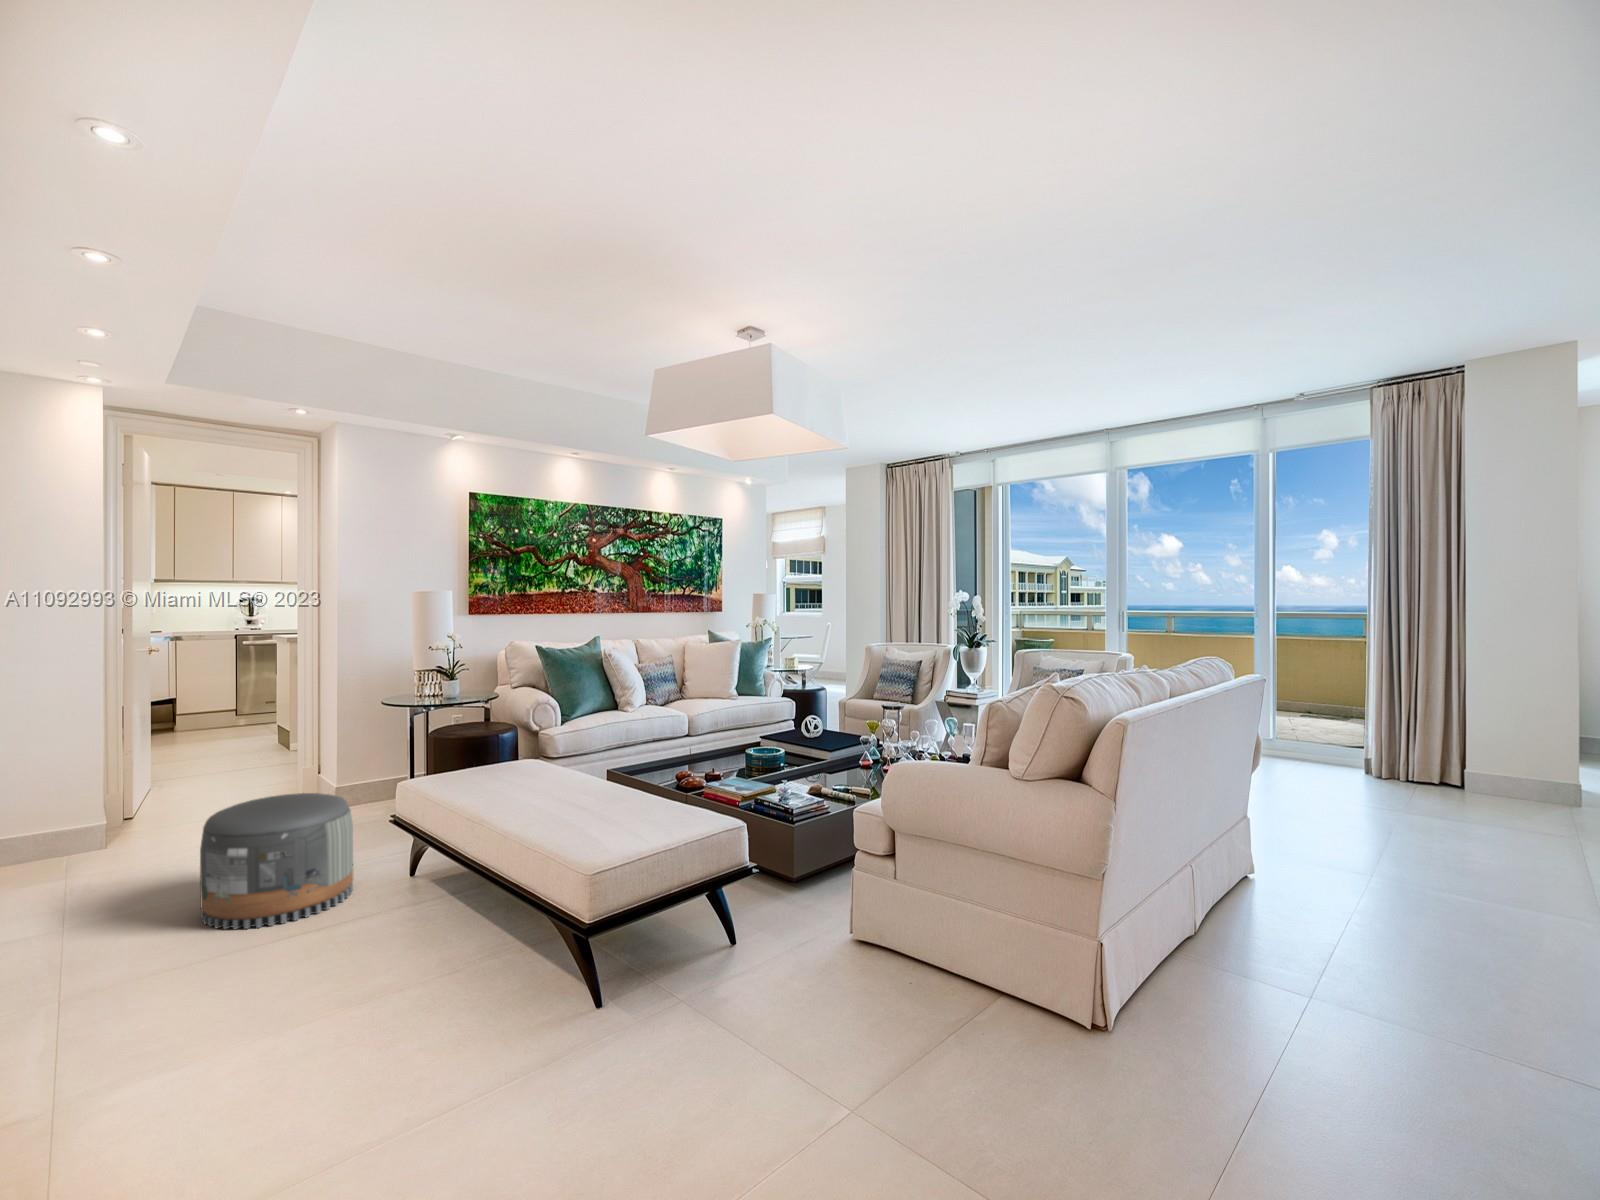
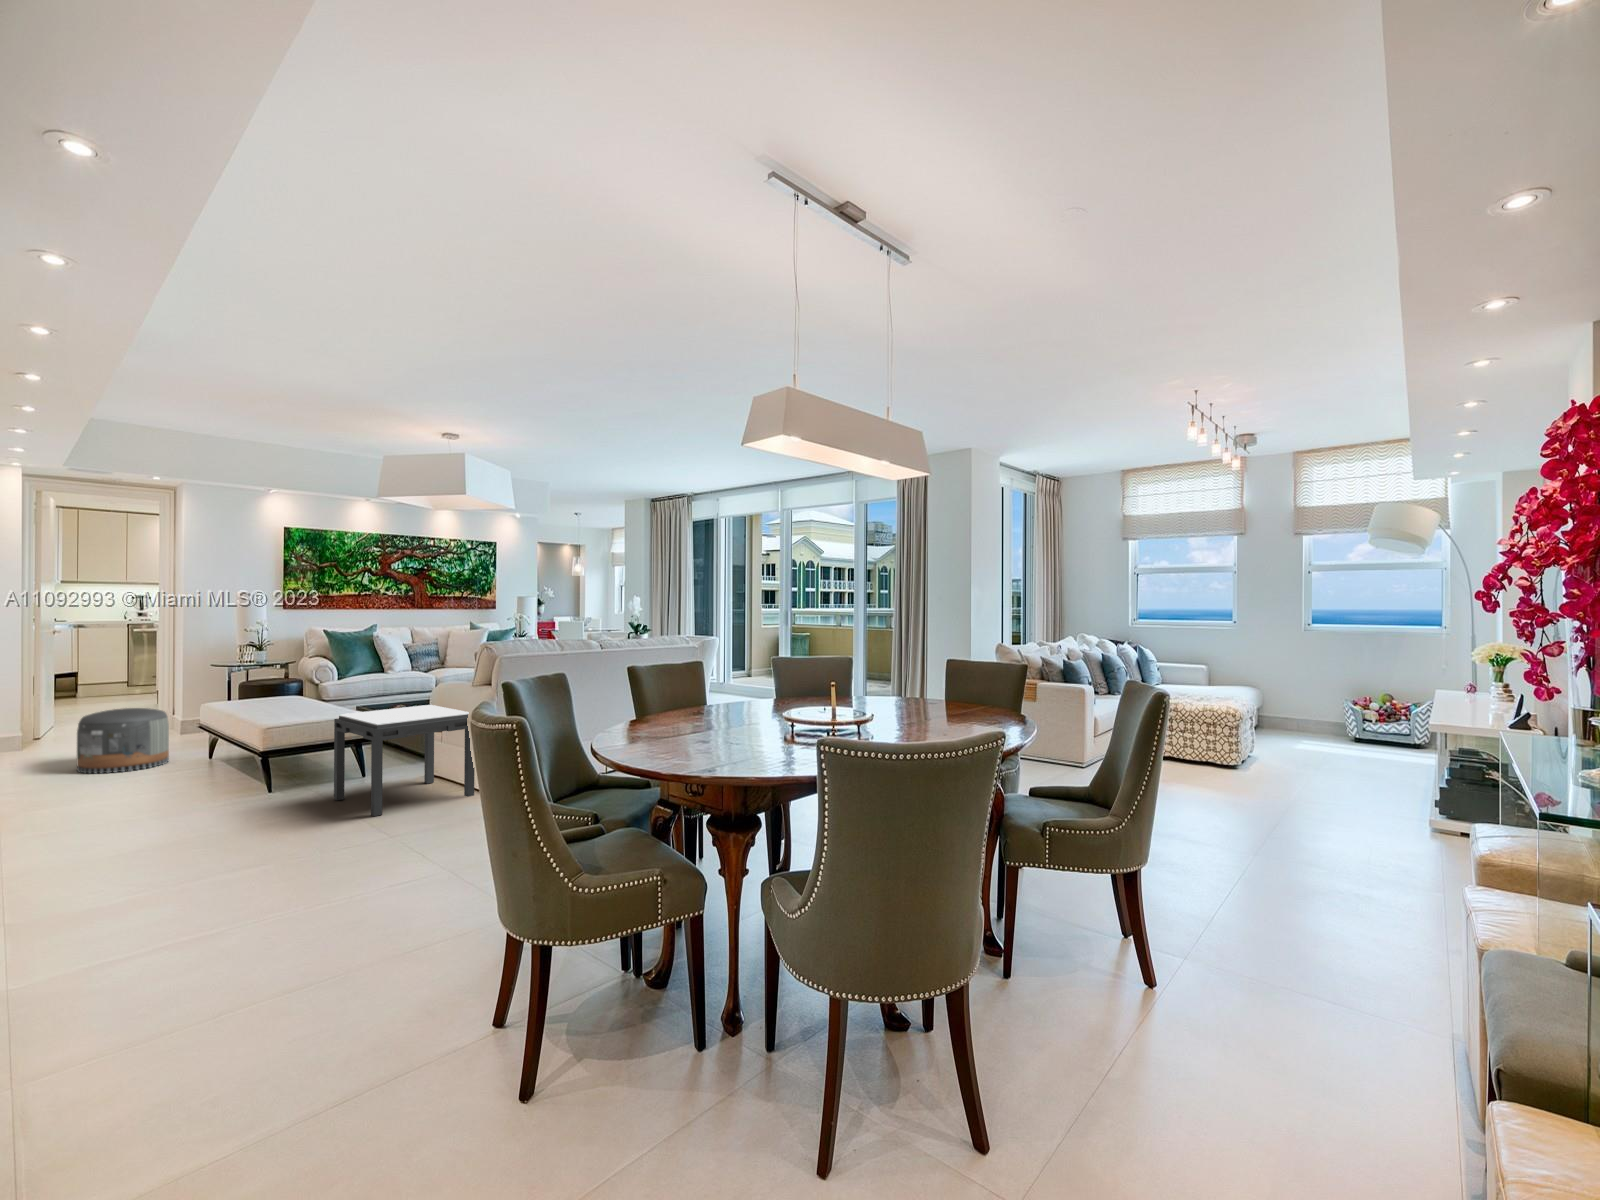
side table: none [772,809,1061,1142] -> present [334,705,474,816]

